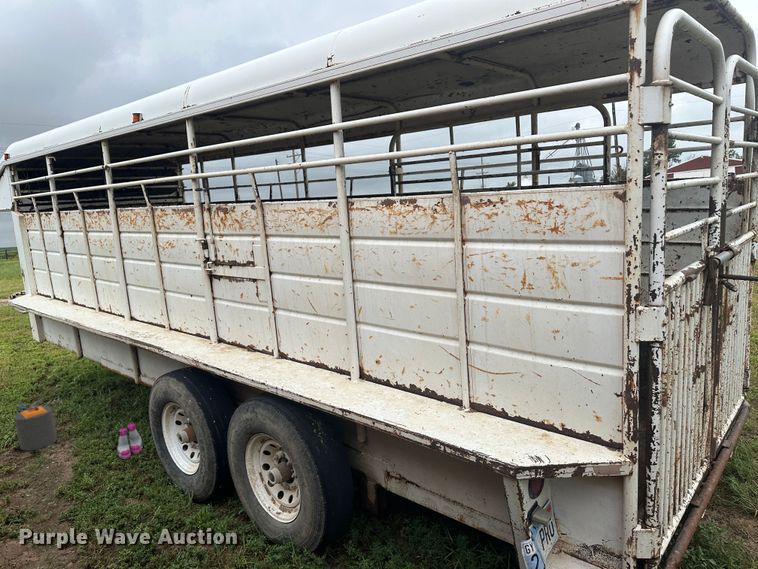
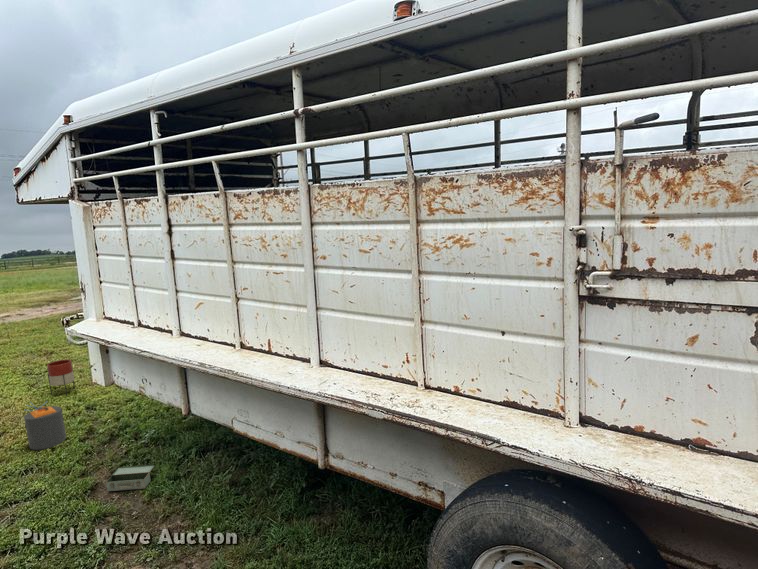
planter: none [33,357,62,395] -> present [47,360,75,395]
boots: present [117,423,143,459] -> none [123,422,149,458]
toolbox: none [103,466,151,492] -> present [106,465,154,491]

